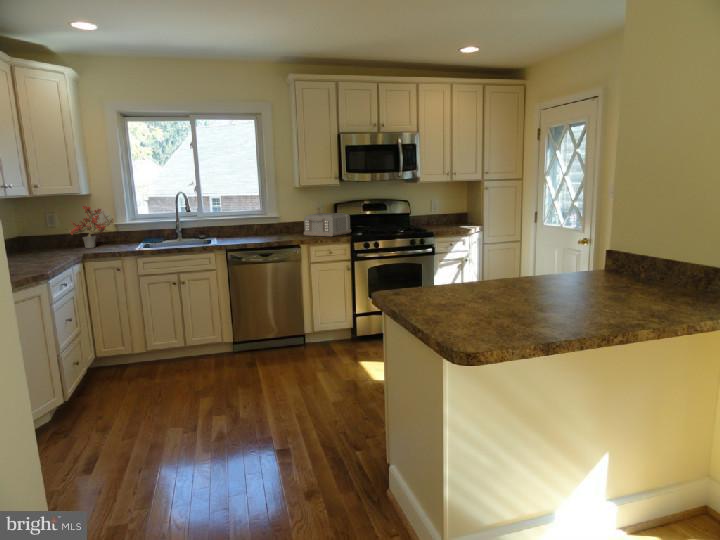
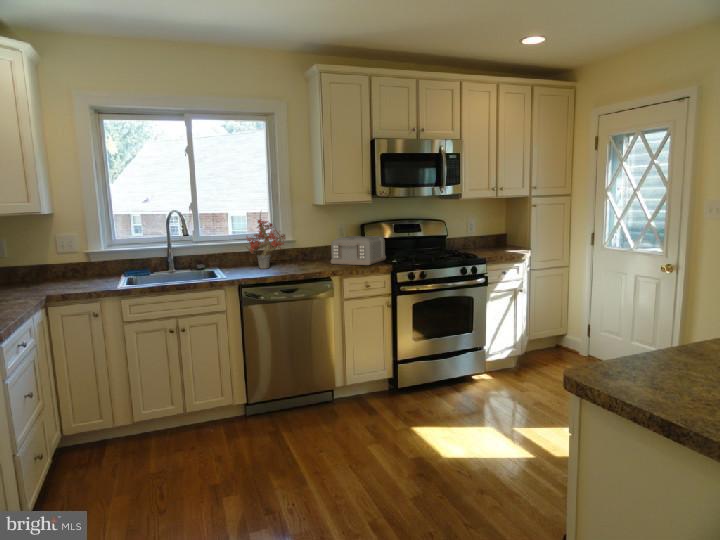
potted plant: present [68,202,113,248] -> present [247,214,285,269]

